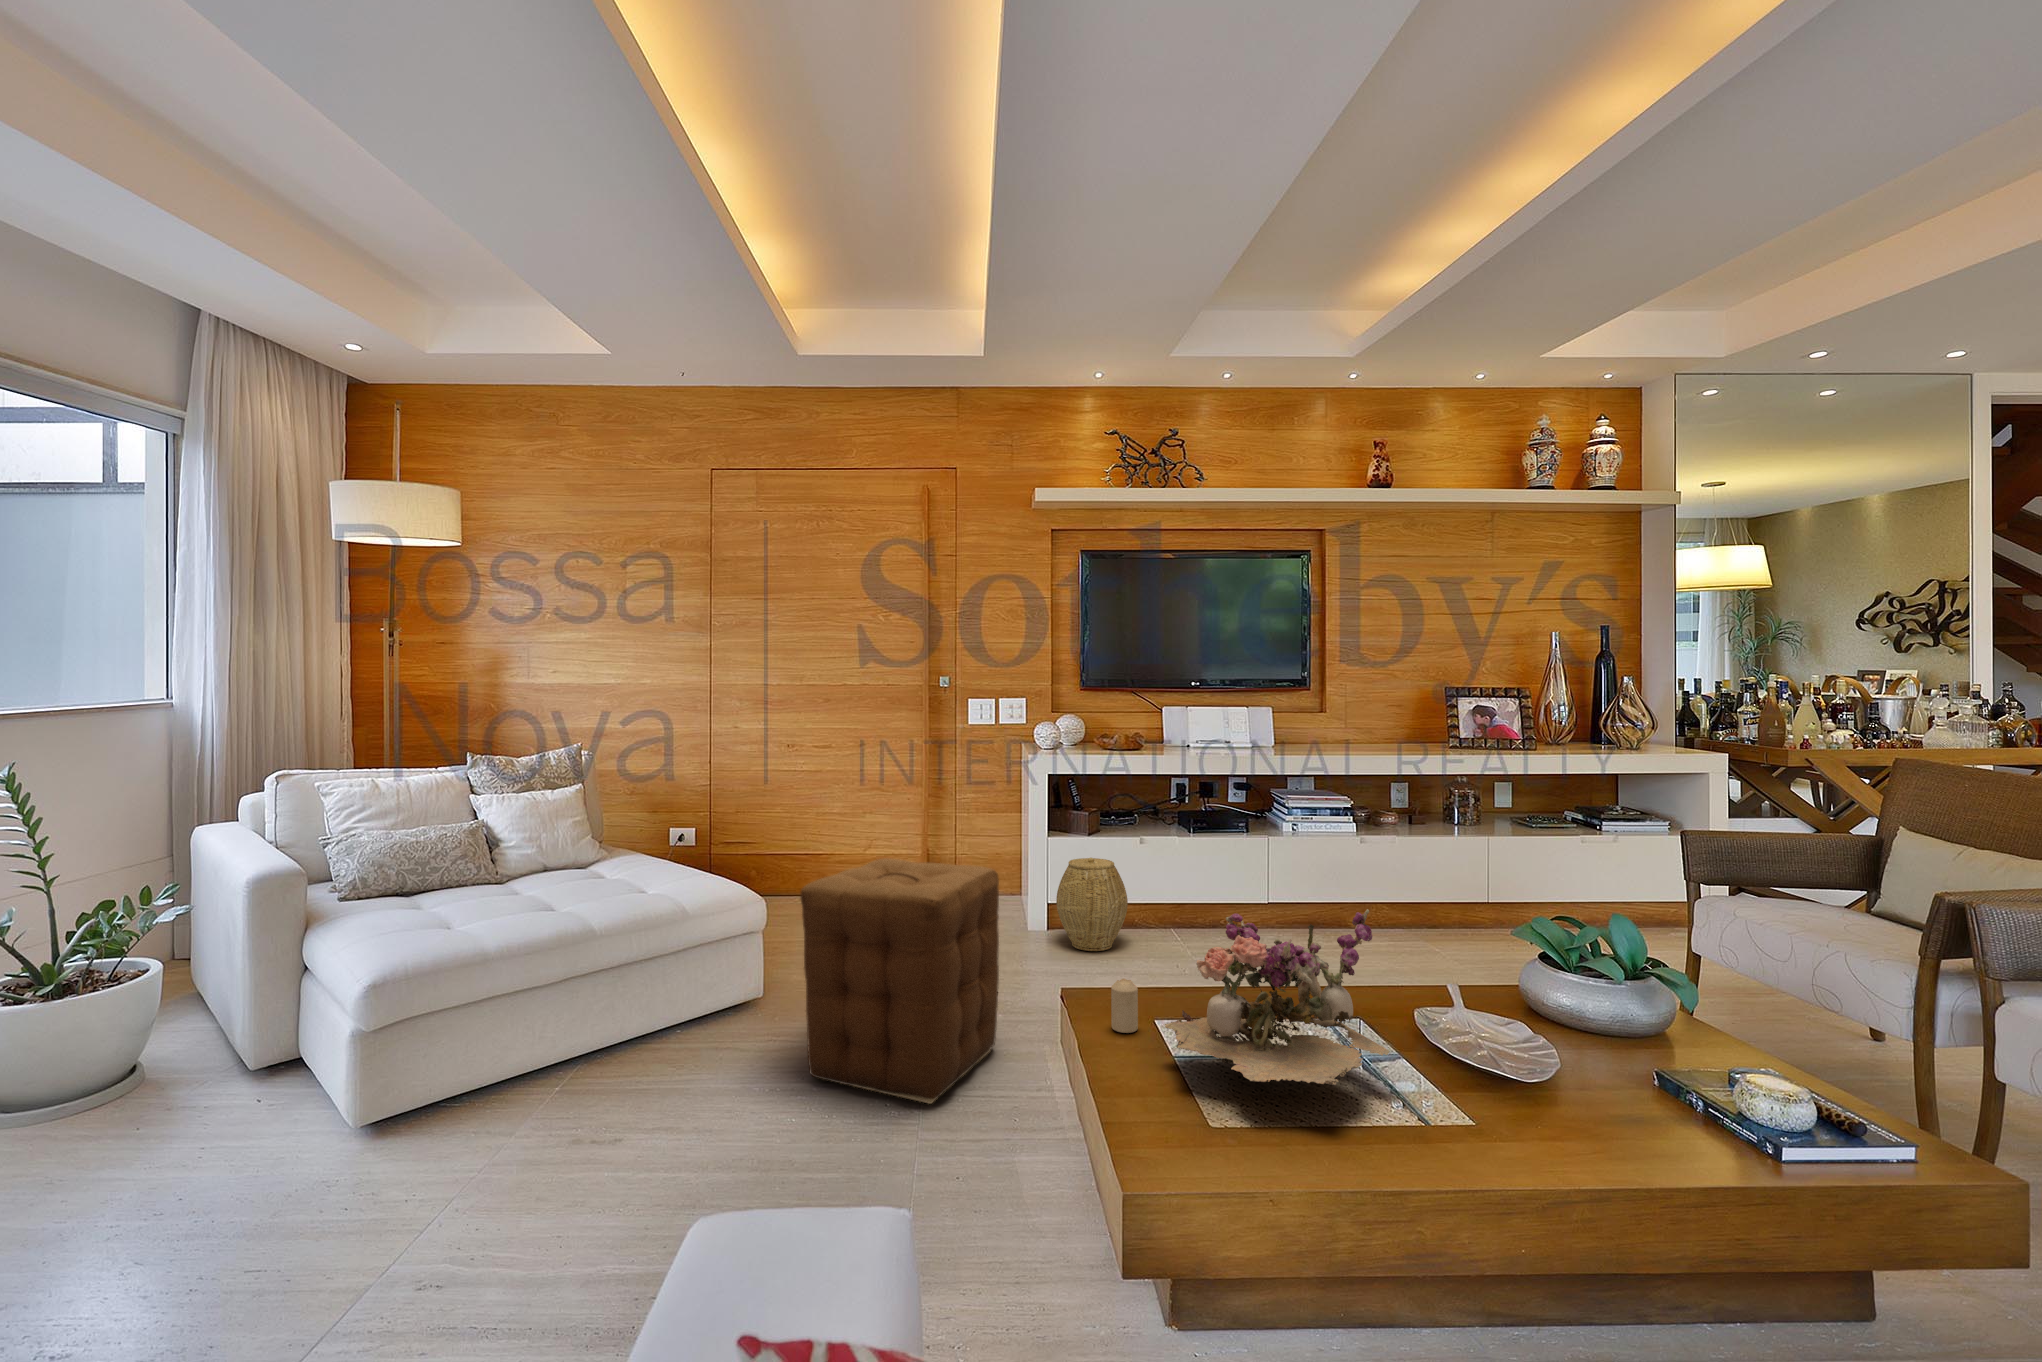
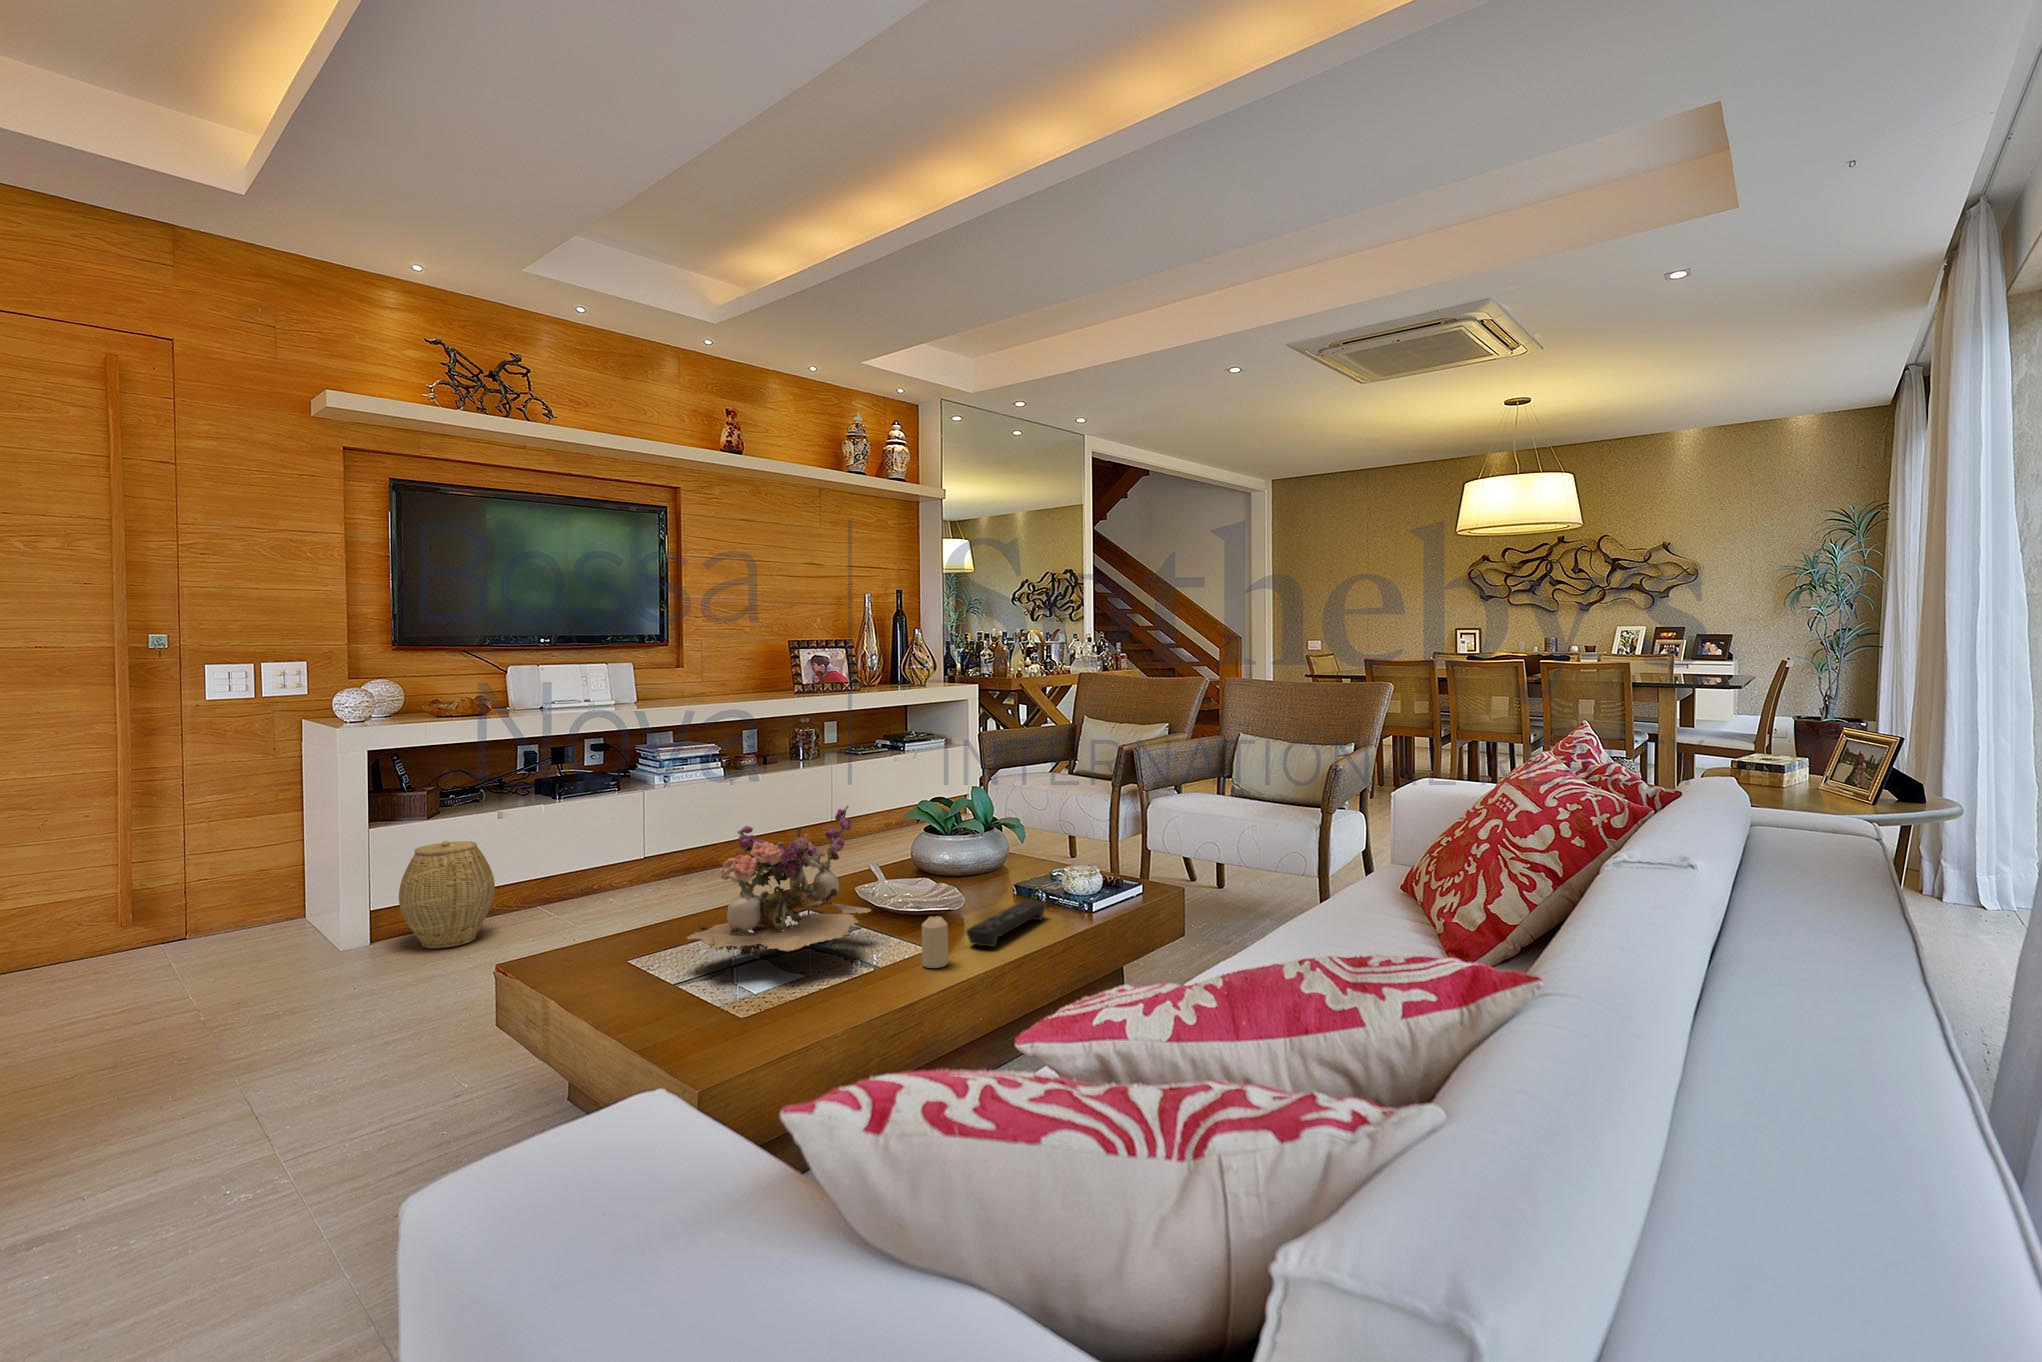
ottoman: present [800,858,999,1104] -> none [92,854,396,1169]
candle: present [1111,978,1138,1033] -> present [922,916,948,968]
remote control: none [1521,1104,1686,1168] -> present [966,901,1045,947]

